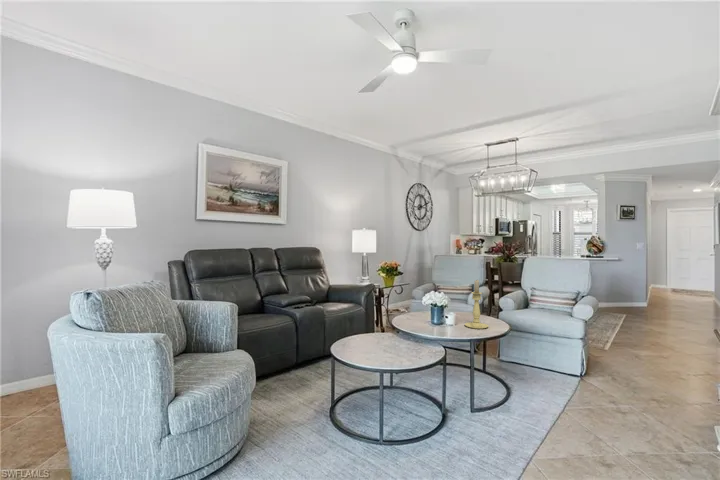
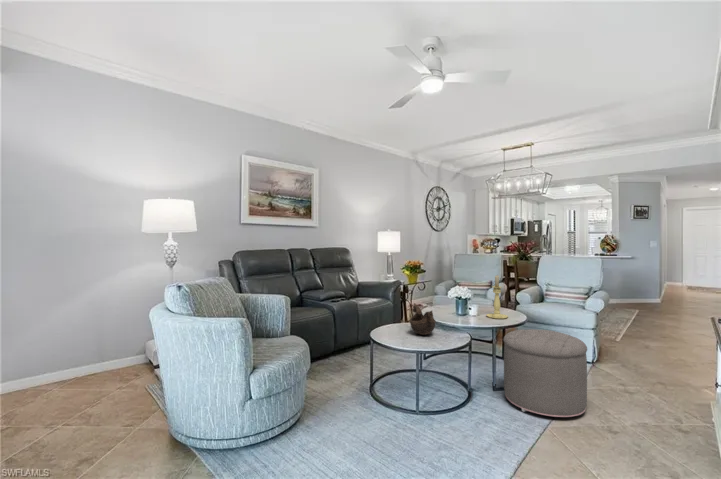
decorative bowl: none [377,311,406,348] -> present [410,303,436,335]
ottoman: none [482,342,576,445] -> present [503,329,587,417]

